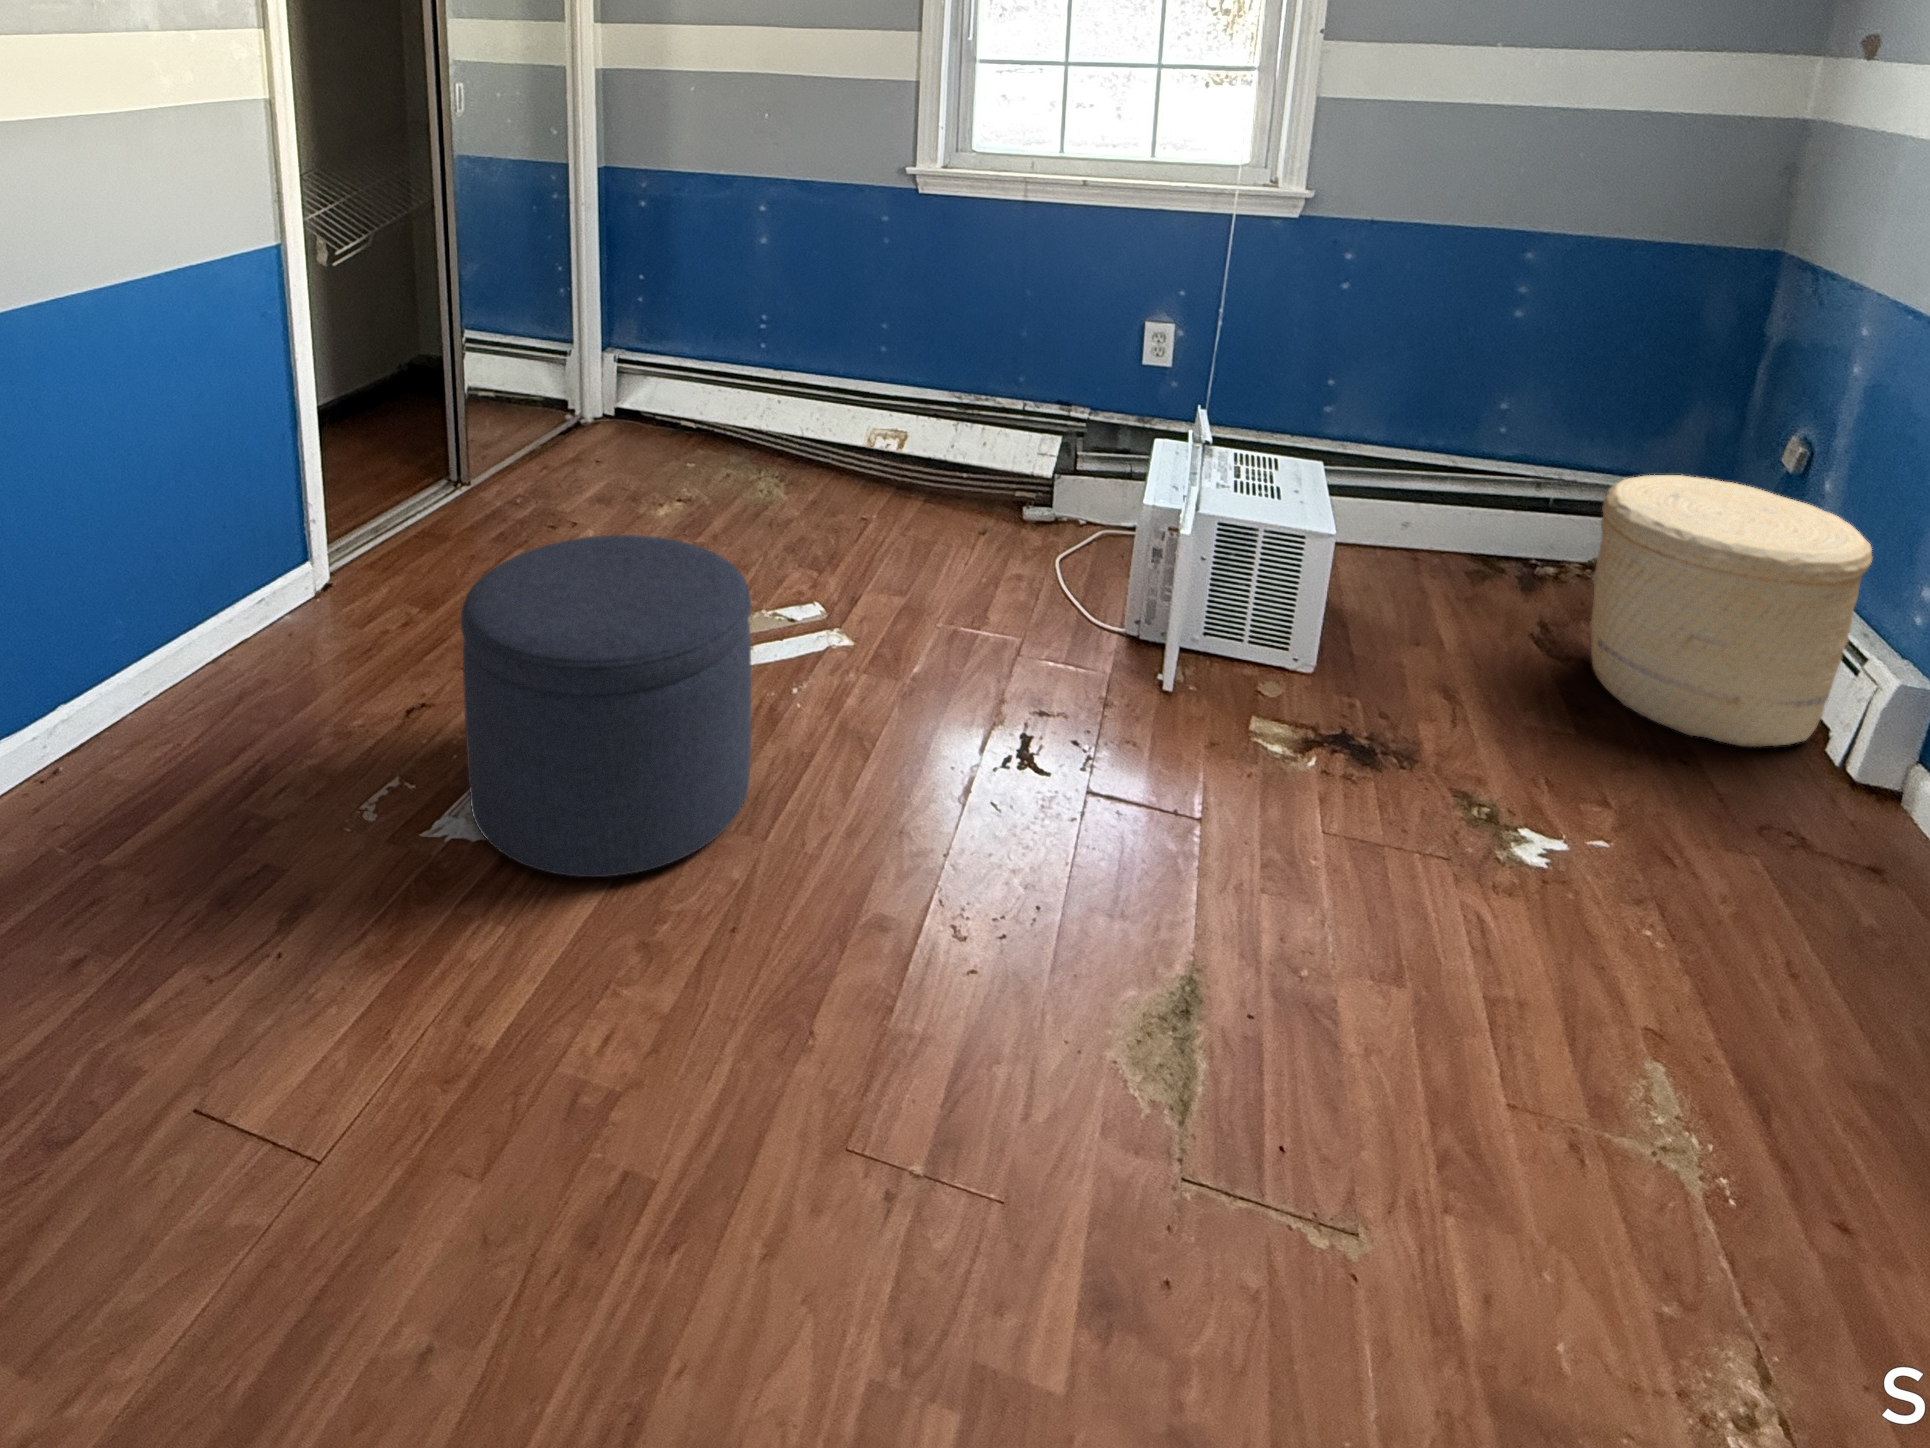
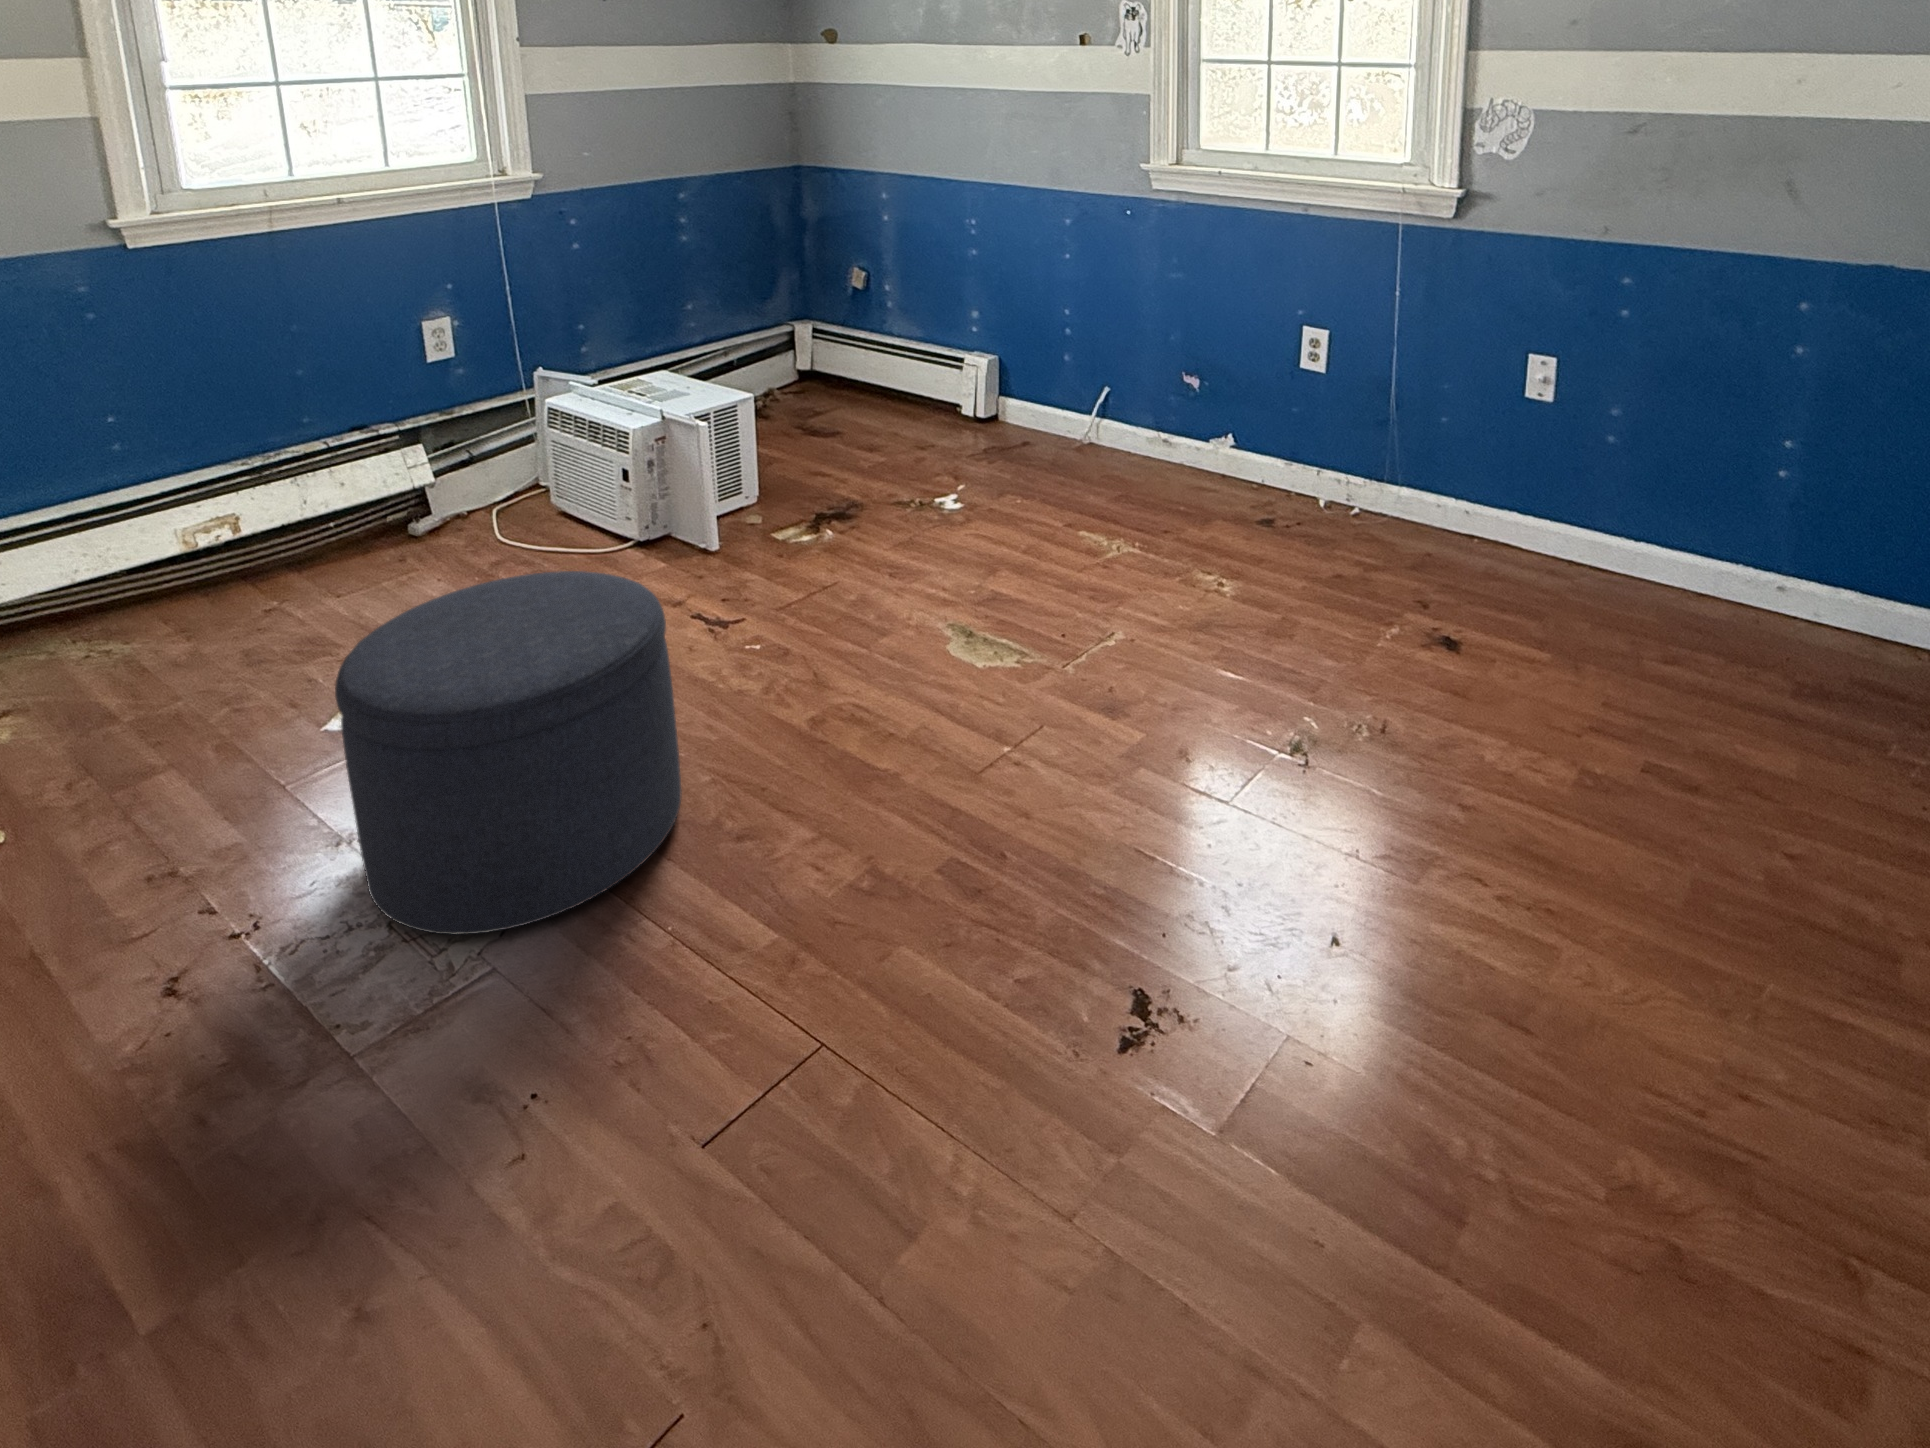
woven basket: present [1590,475,1872,747] -> none [831,297,955,436]

